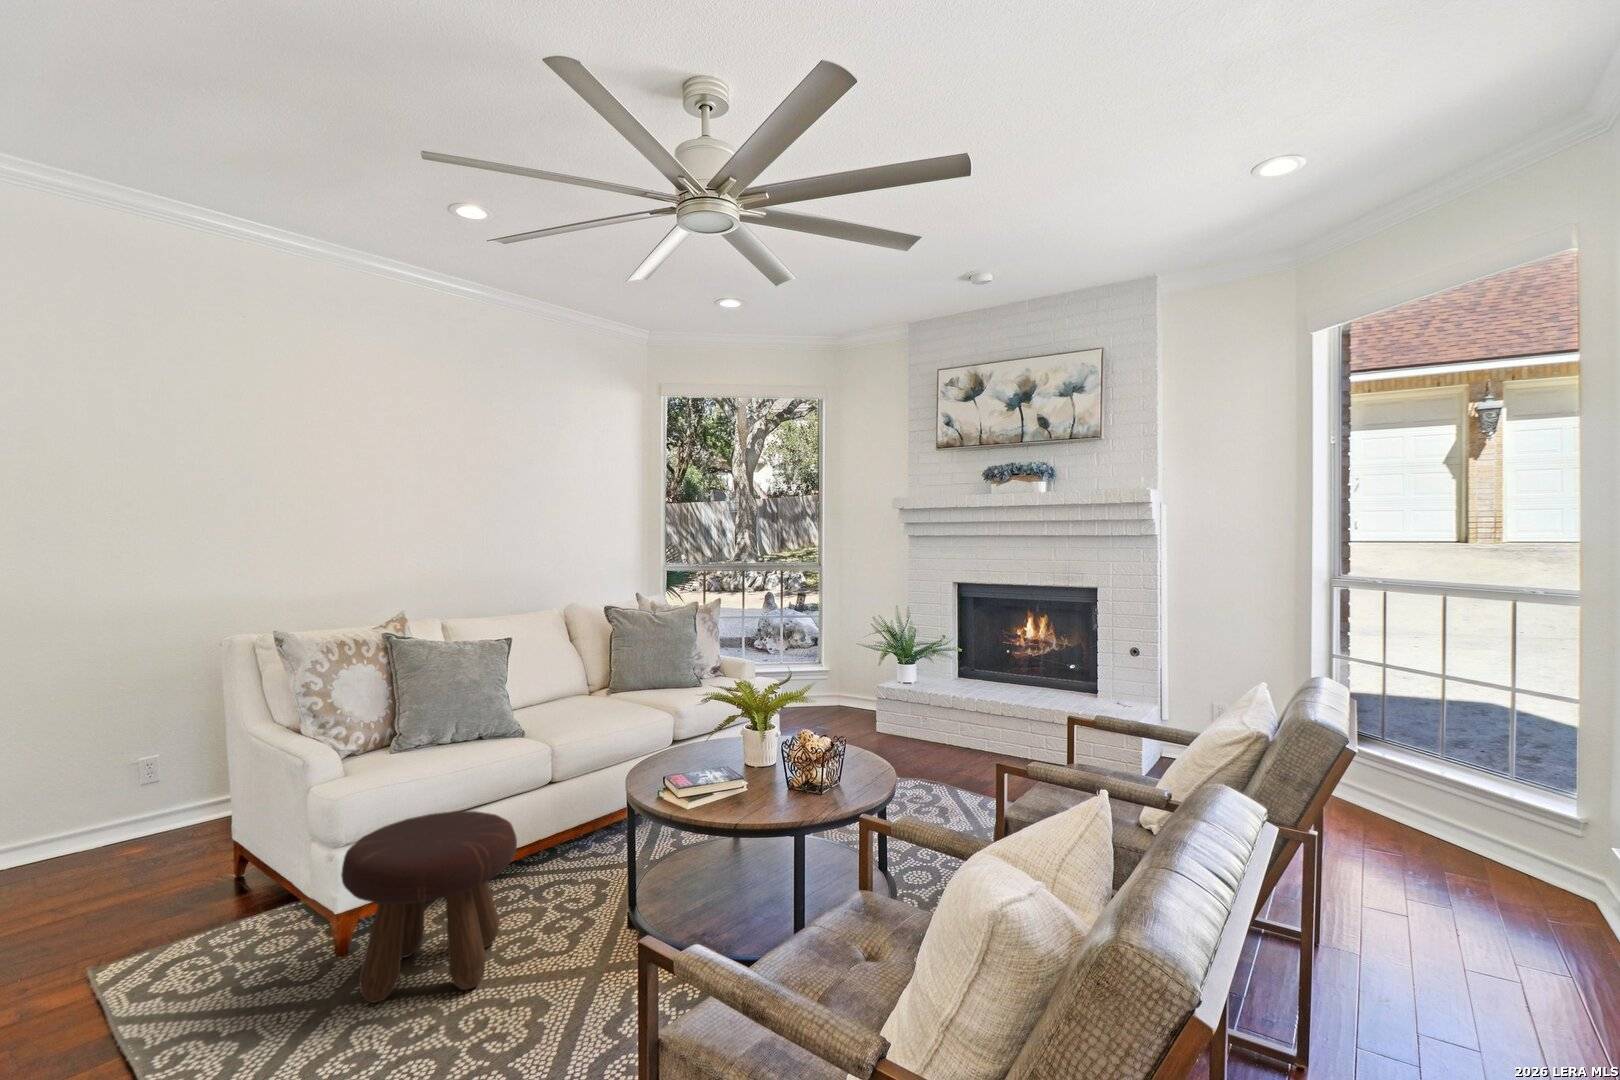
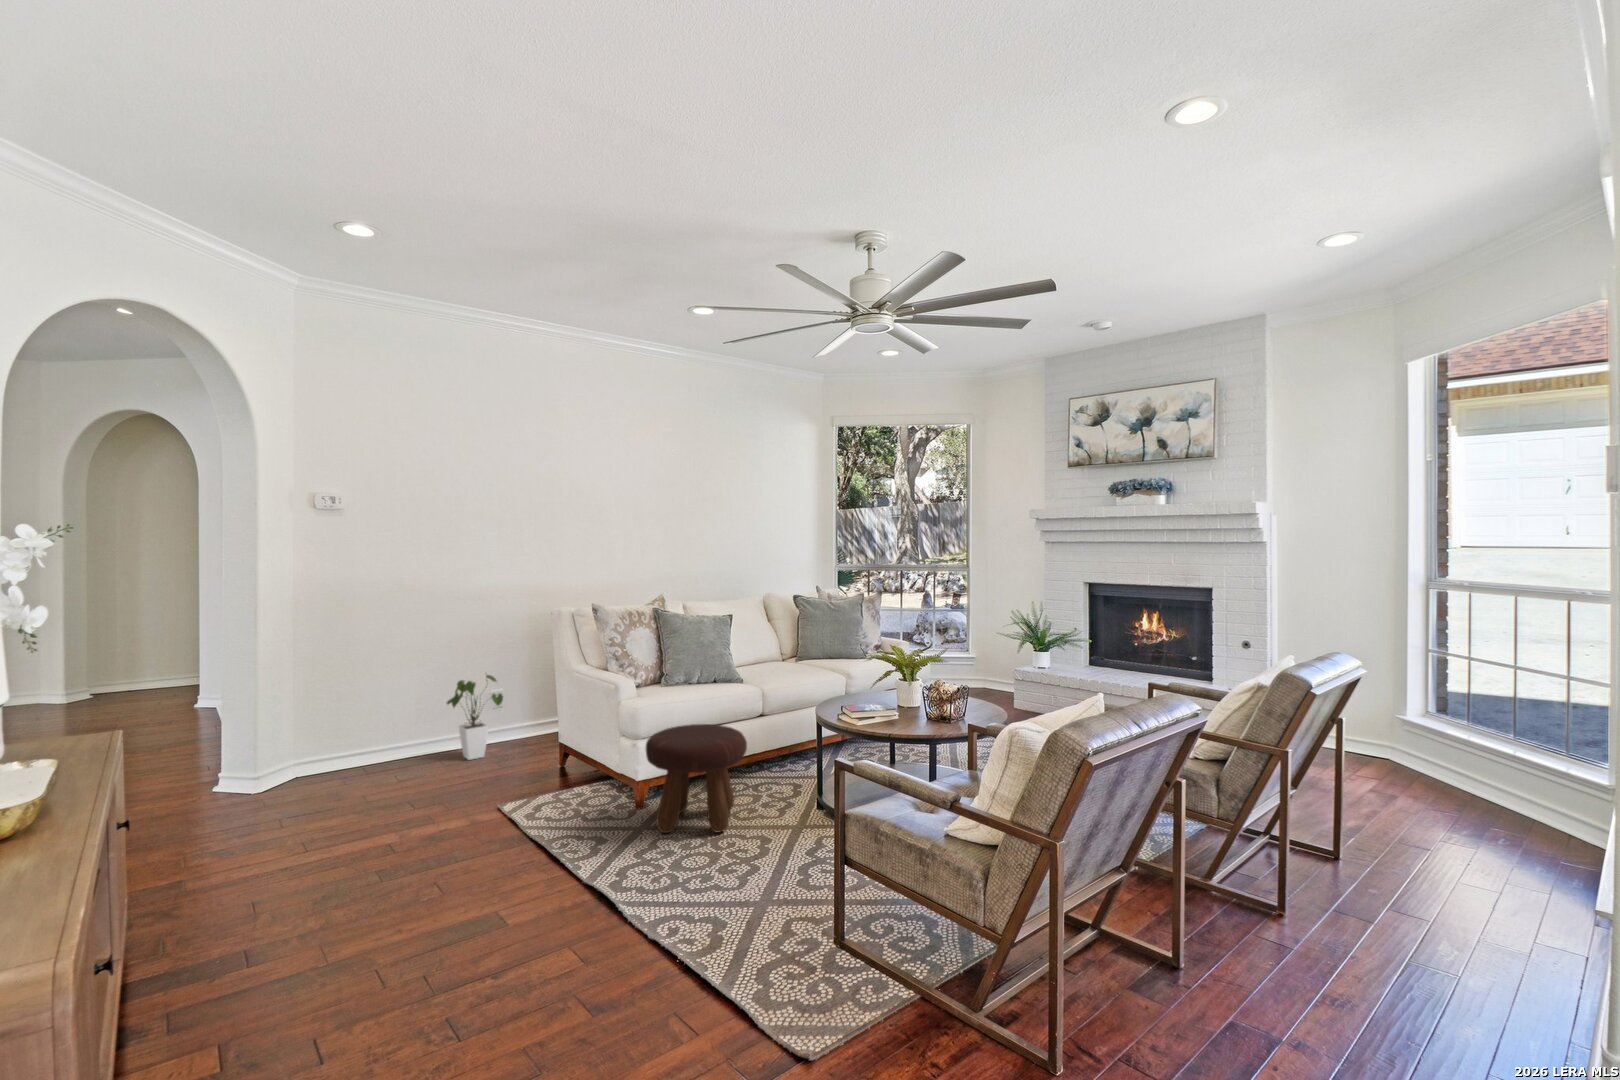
house plant: none [26,743,132,887] -> present [447,675,503,760]

